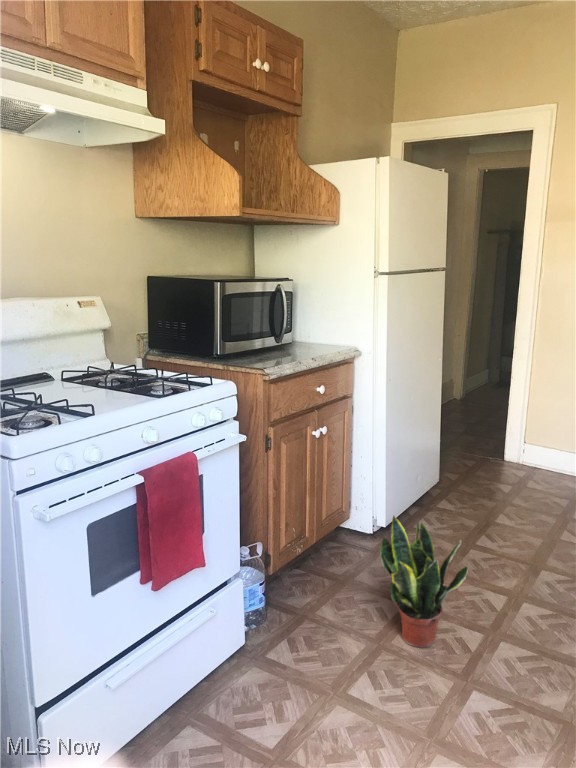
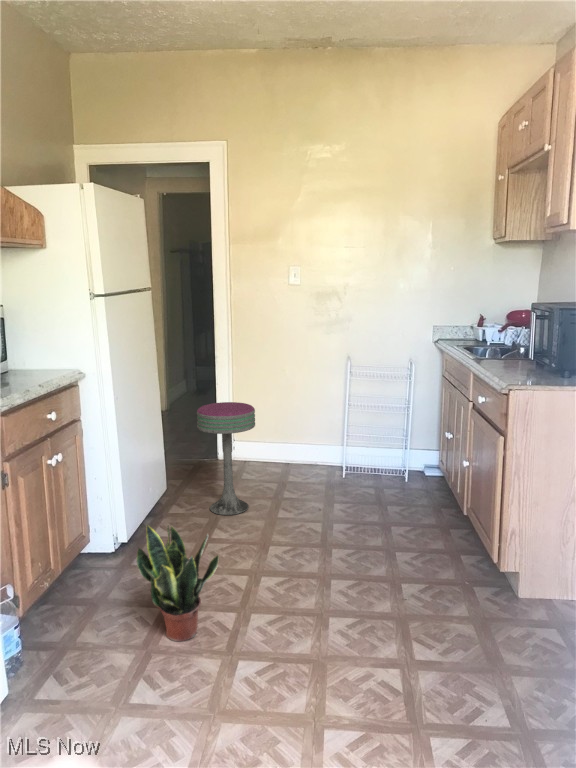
bar stool: none [478,398,549,525] -> present [197,402,255,515]

